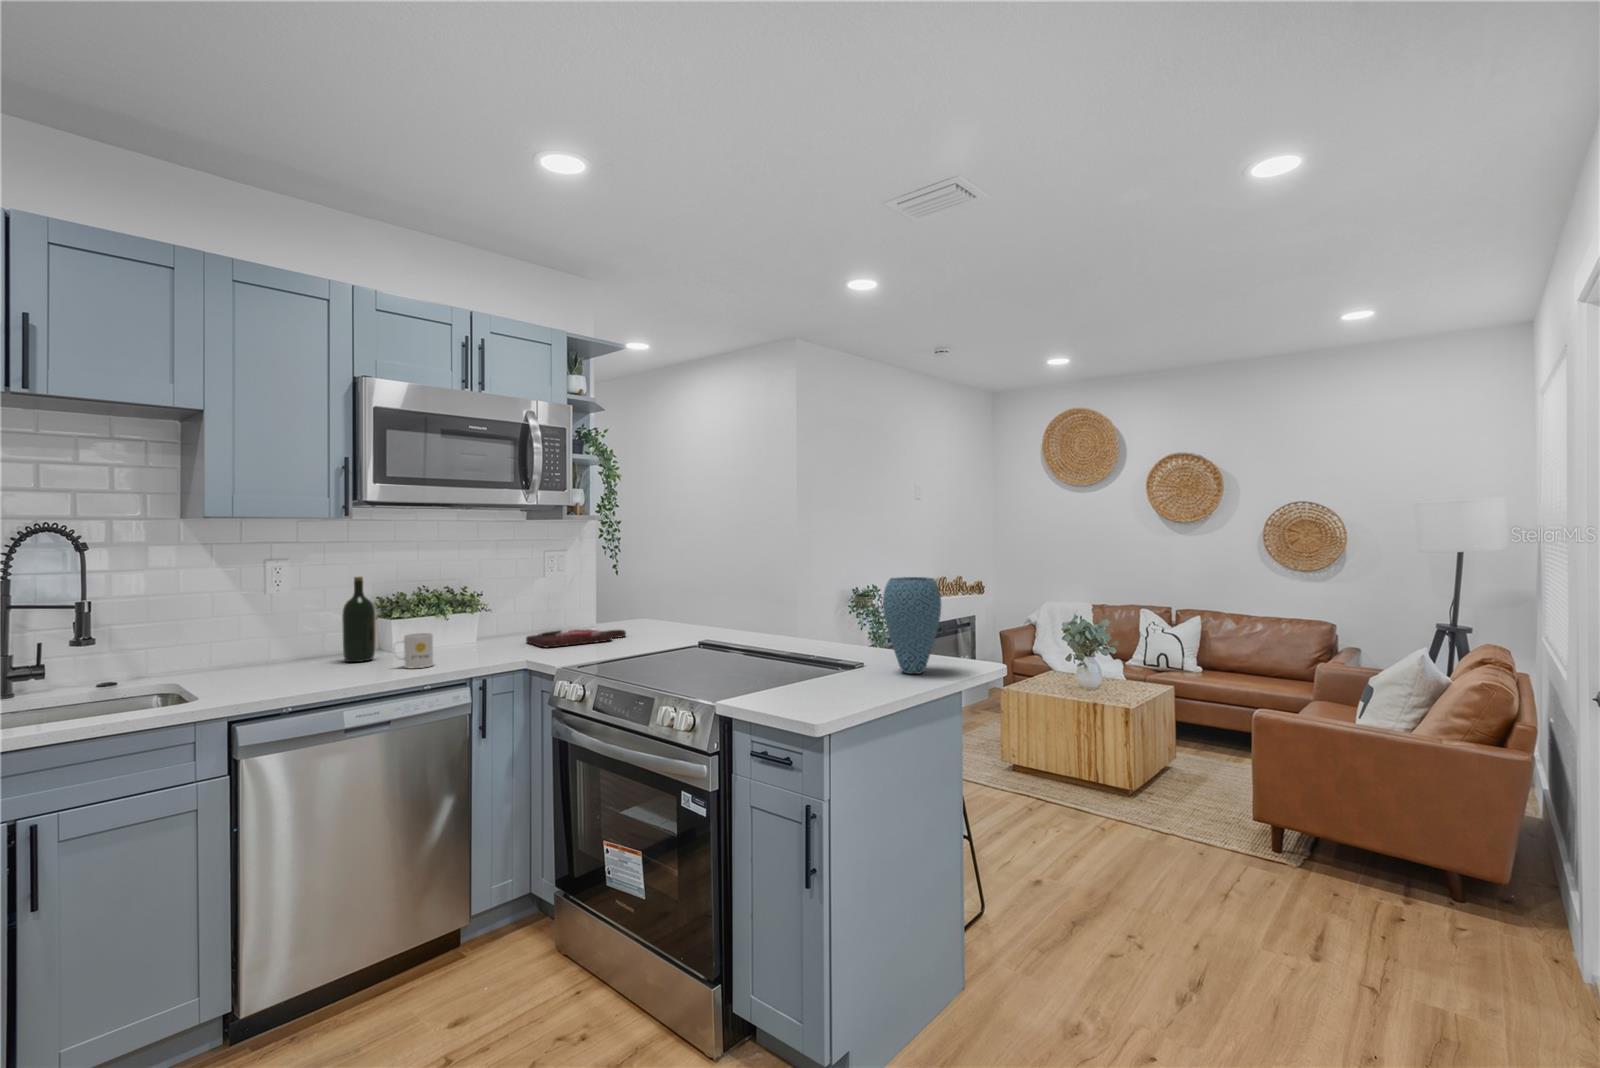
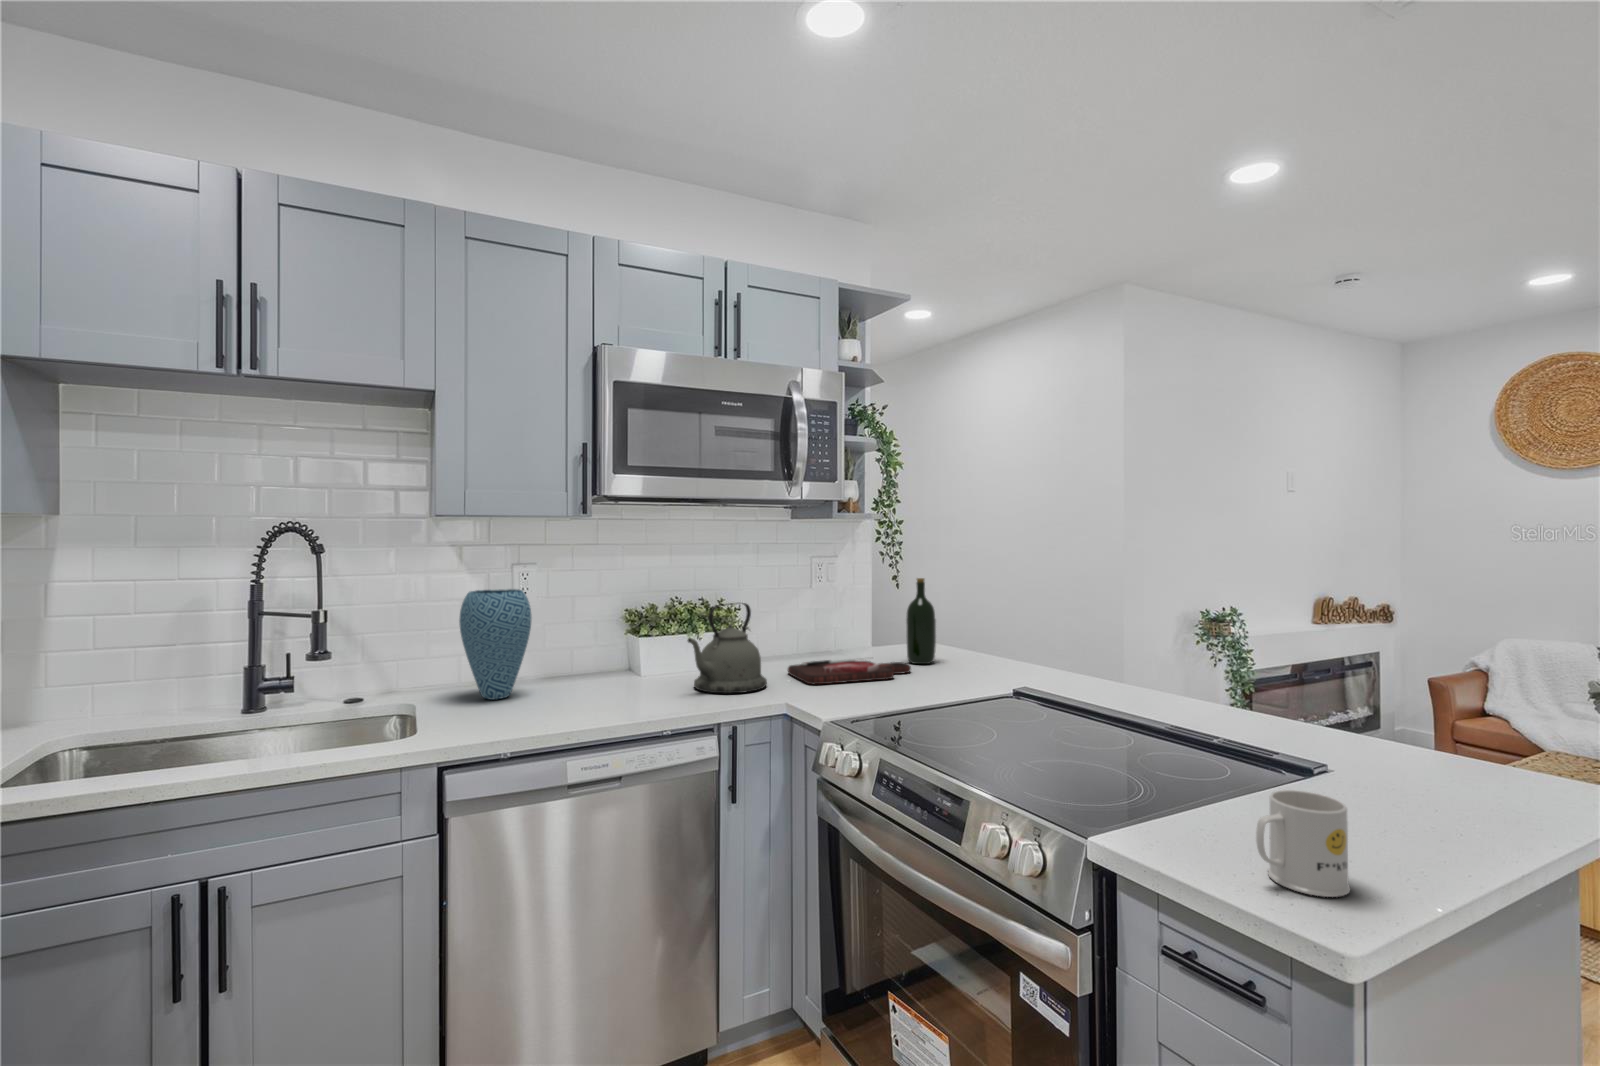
wine bottle: present [342,577,376,662] -> present [906,578,936,664]
vase: present [883,577,941,674] -> present [459,589,532,700]
kettle: none [442,586,509,657] -> present [688,603,767,693]
mug: present [396,633,433,668] -> present [1256,790,1350,897]

